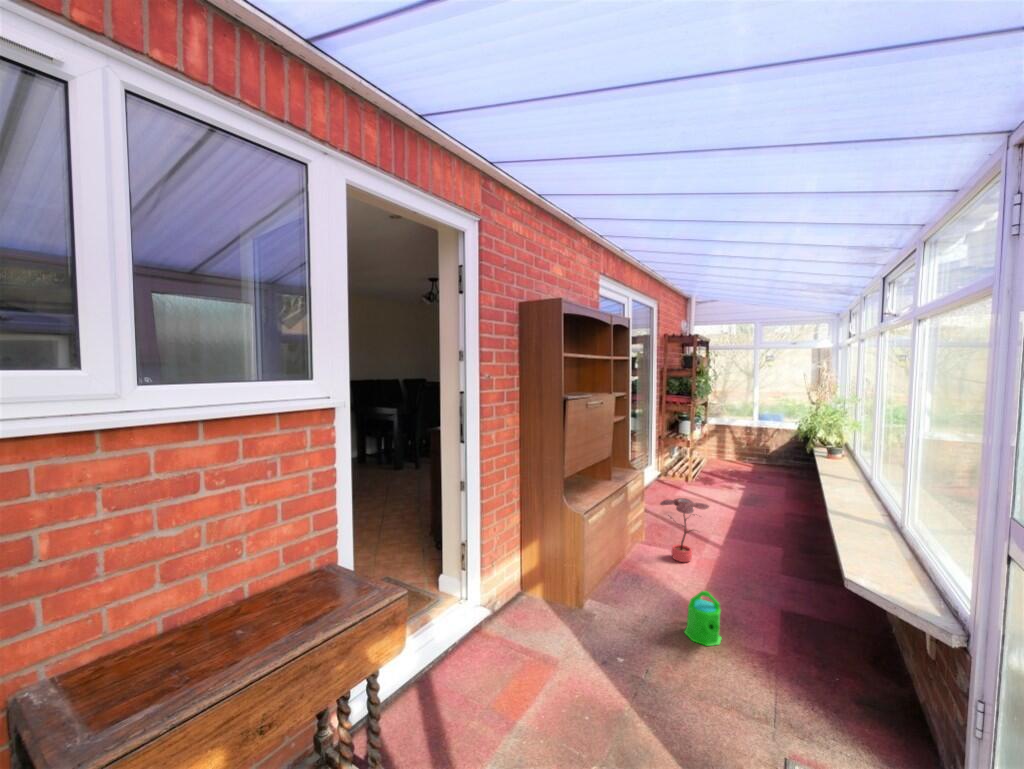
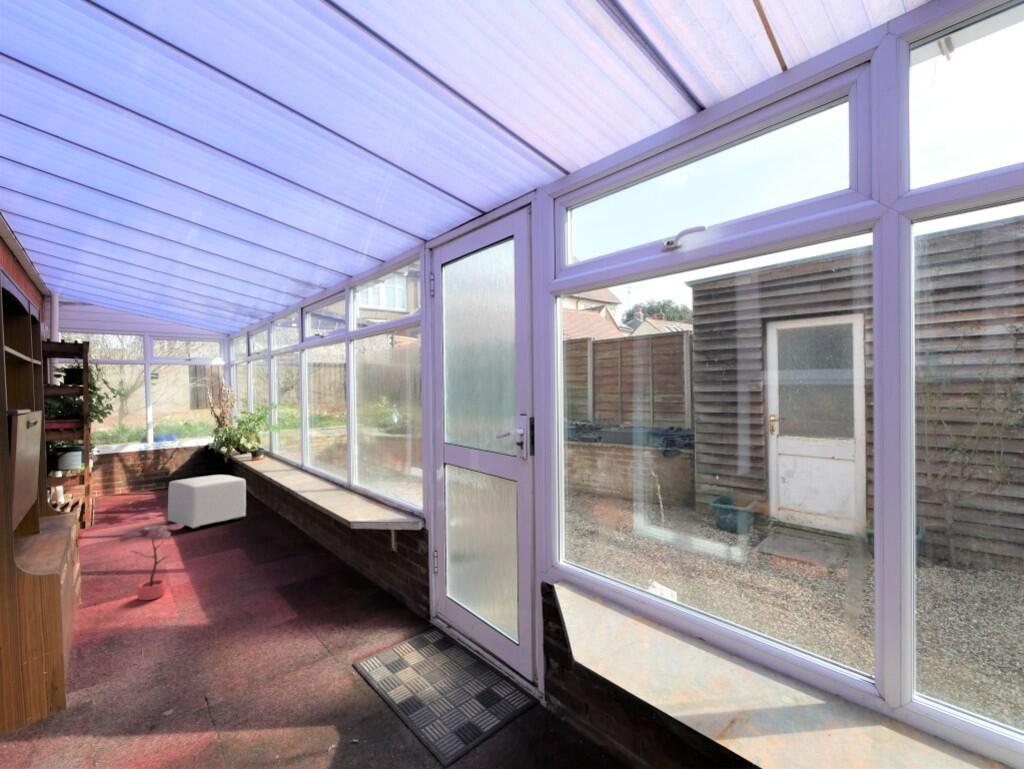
ottoman: none [739,461,811,516] -> present [168,475,246,529]
watering can: present [684,591,721,646] -> none [212,592,260,649]

